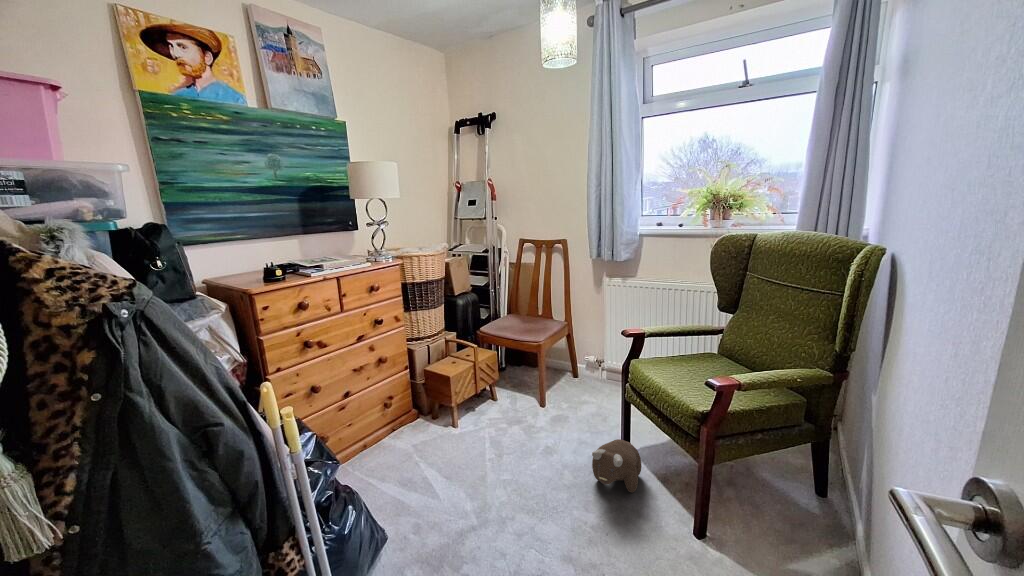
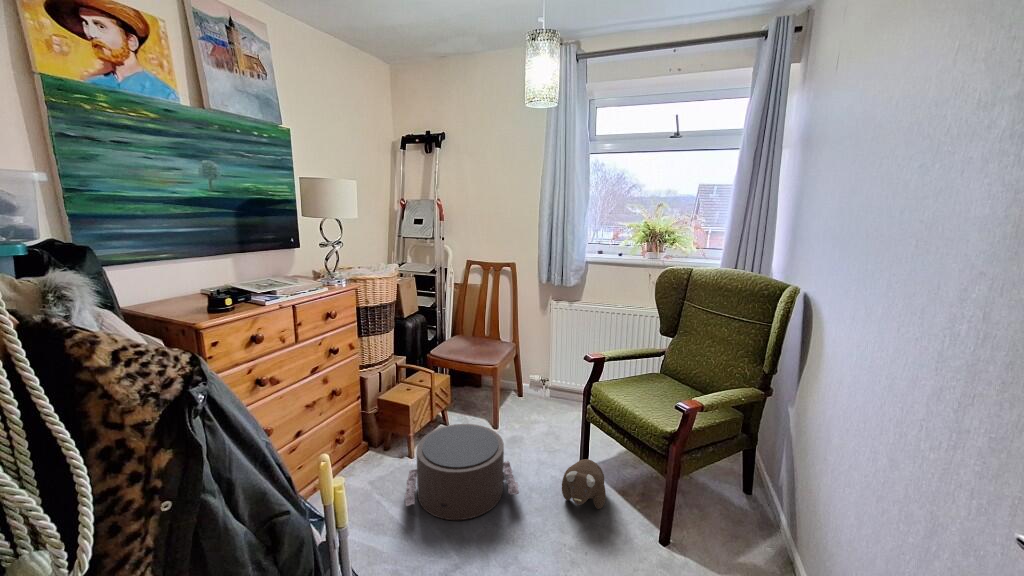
pouf: none [434,397,547,487] -> present [405,424,519,520]

